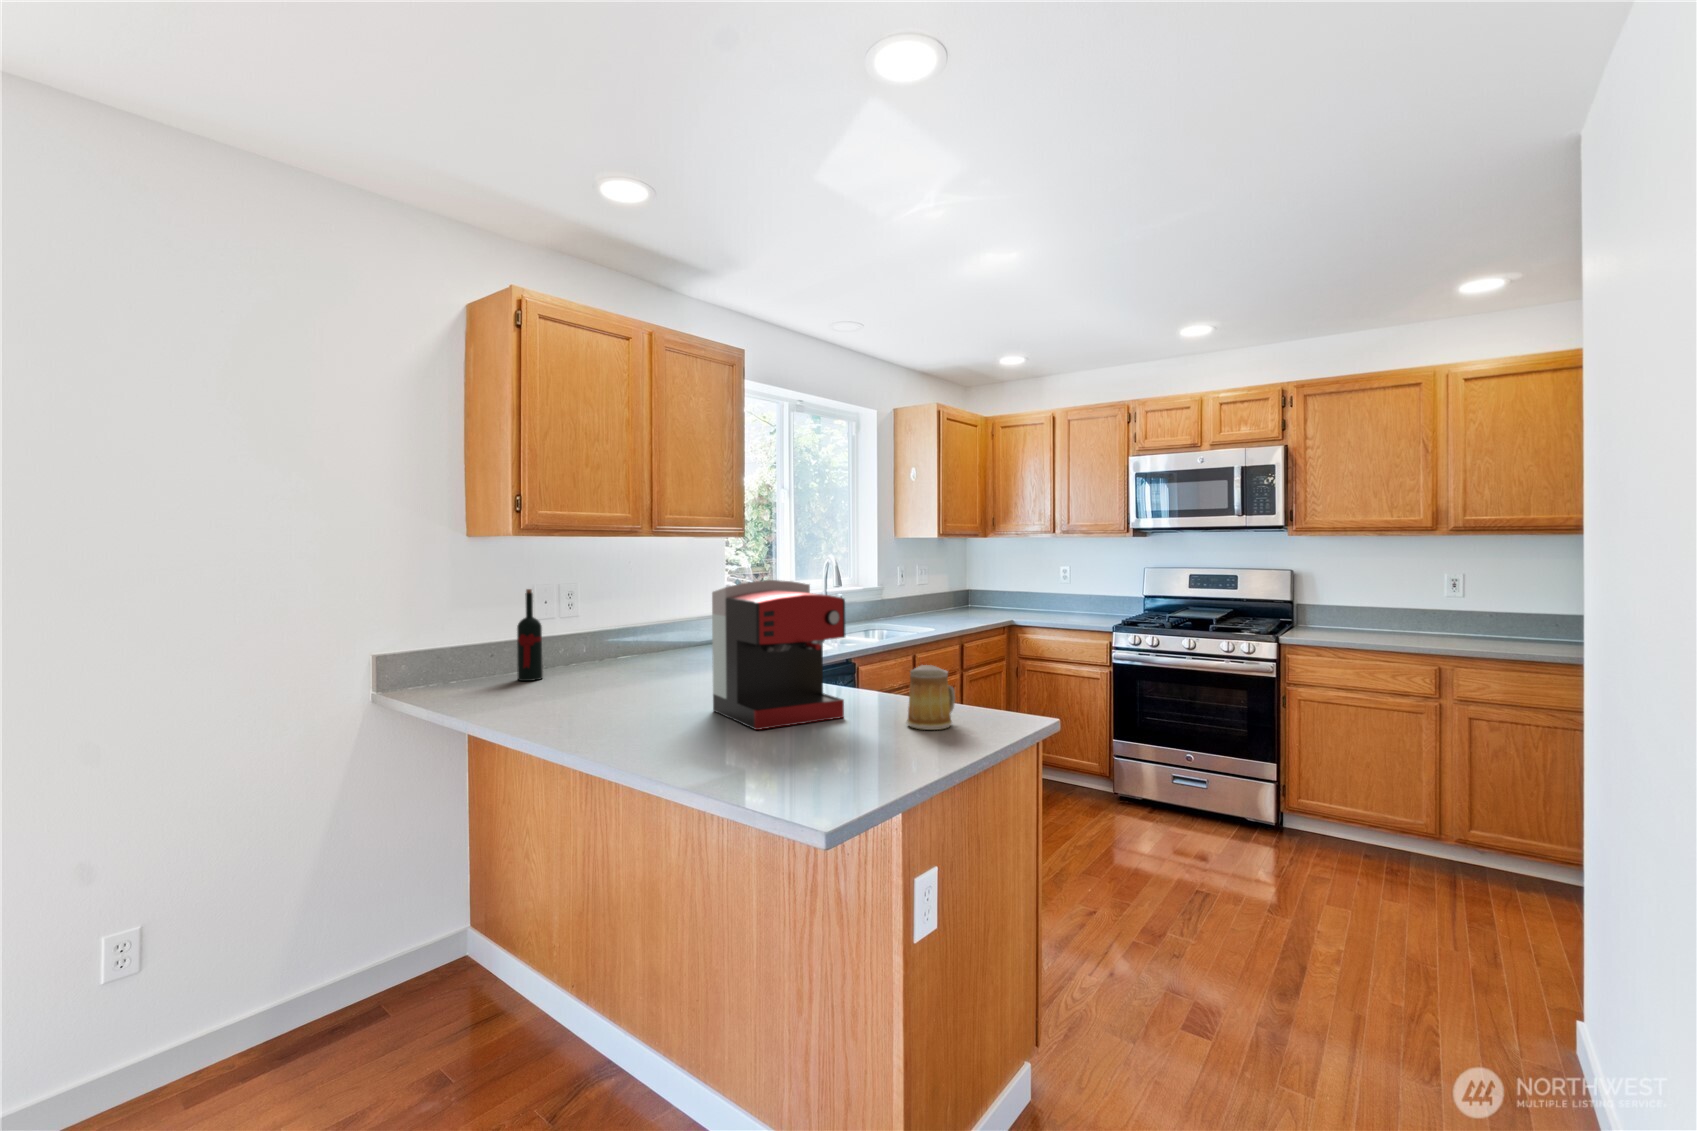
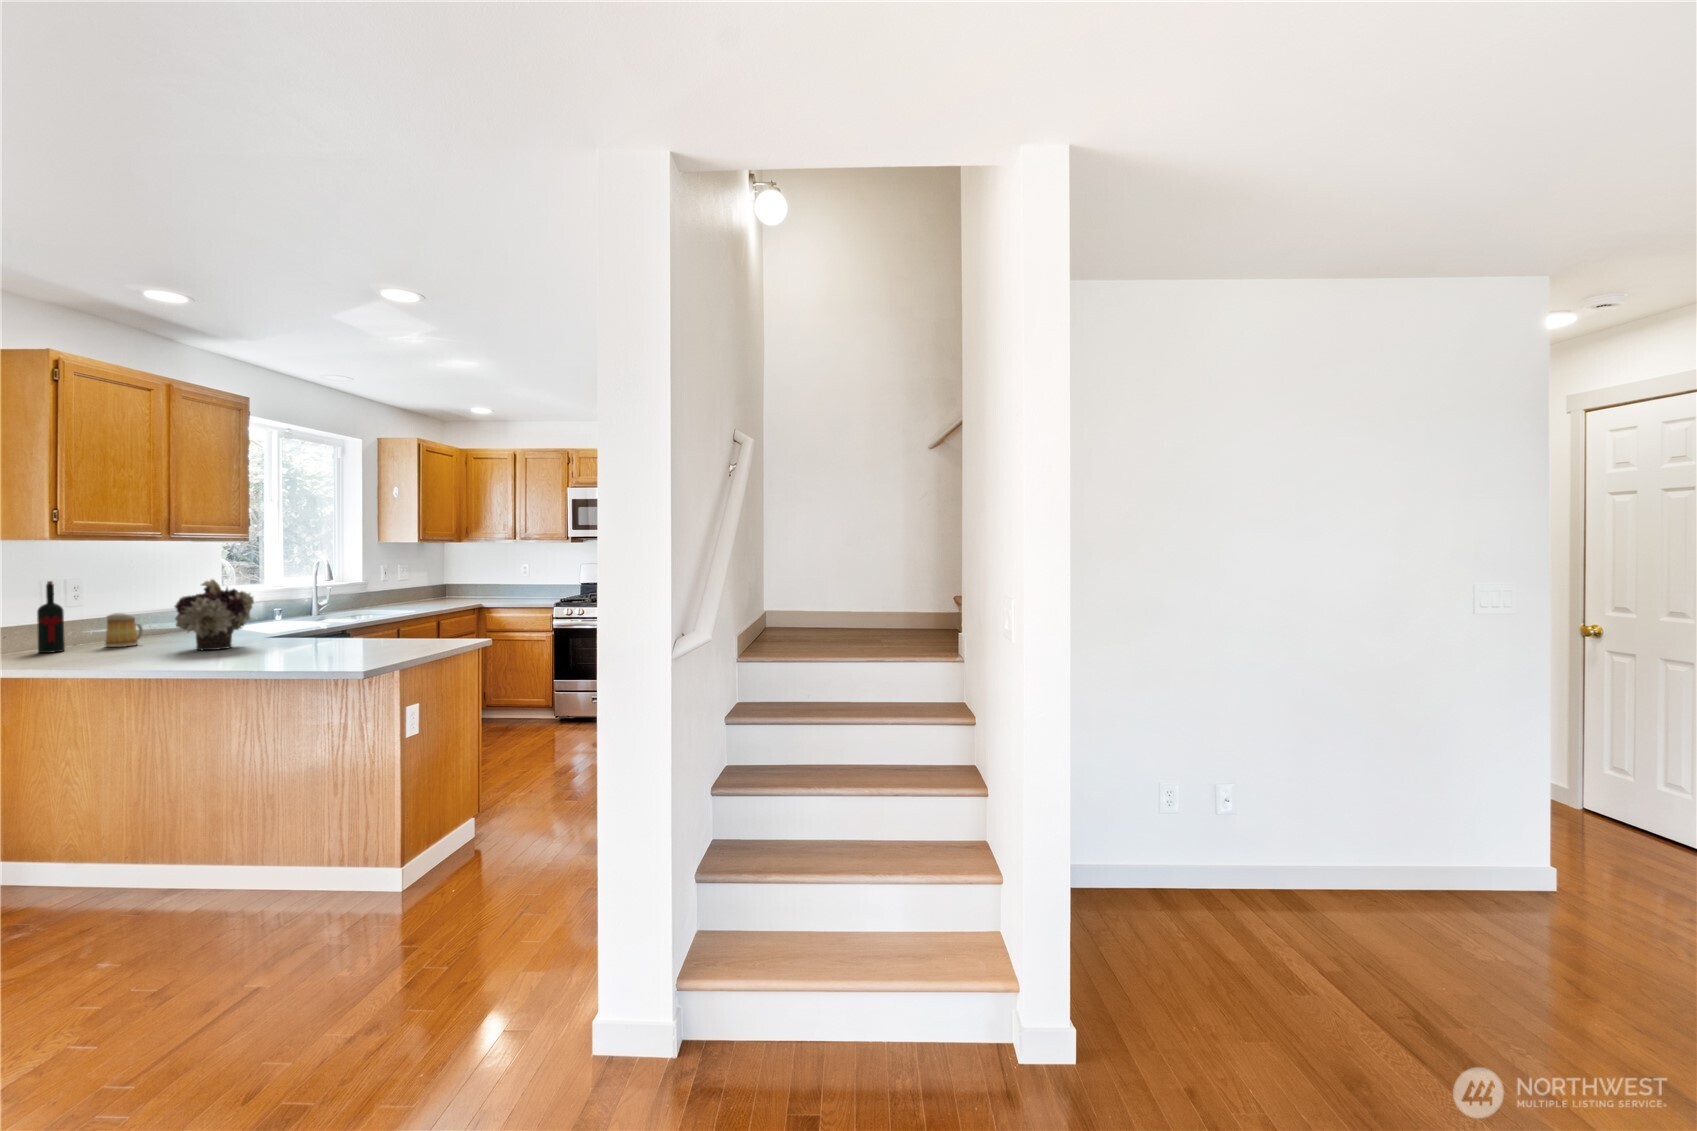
coffee maker: present [712,580,845,730] -> none [255,570,356,656]
flower arrangement: none [629,590,723,697] -> present [175,579,254,650]
mug: present [906,665,955,730] -> present [105,613,143,647]

